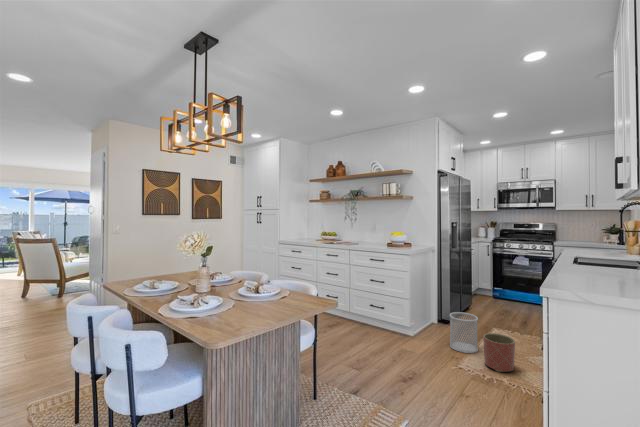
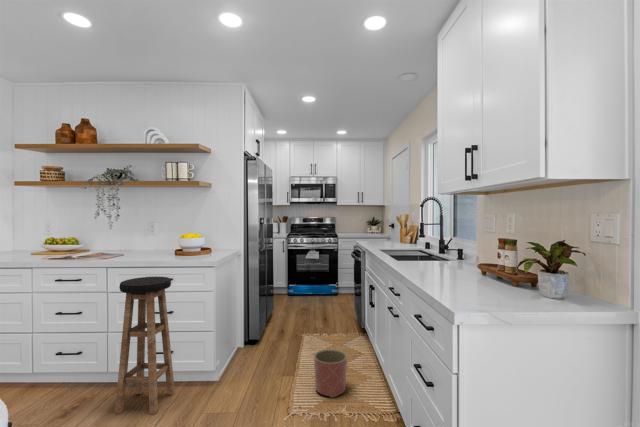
bar stool: none [349,258,383,342] -> present [115,277,175,415]
wastebasket: present [450,312,478,353] -> none [269,330,302,383]

